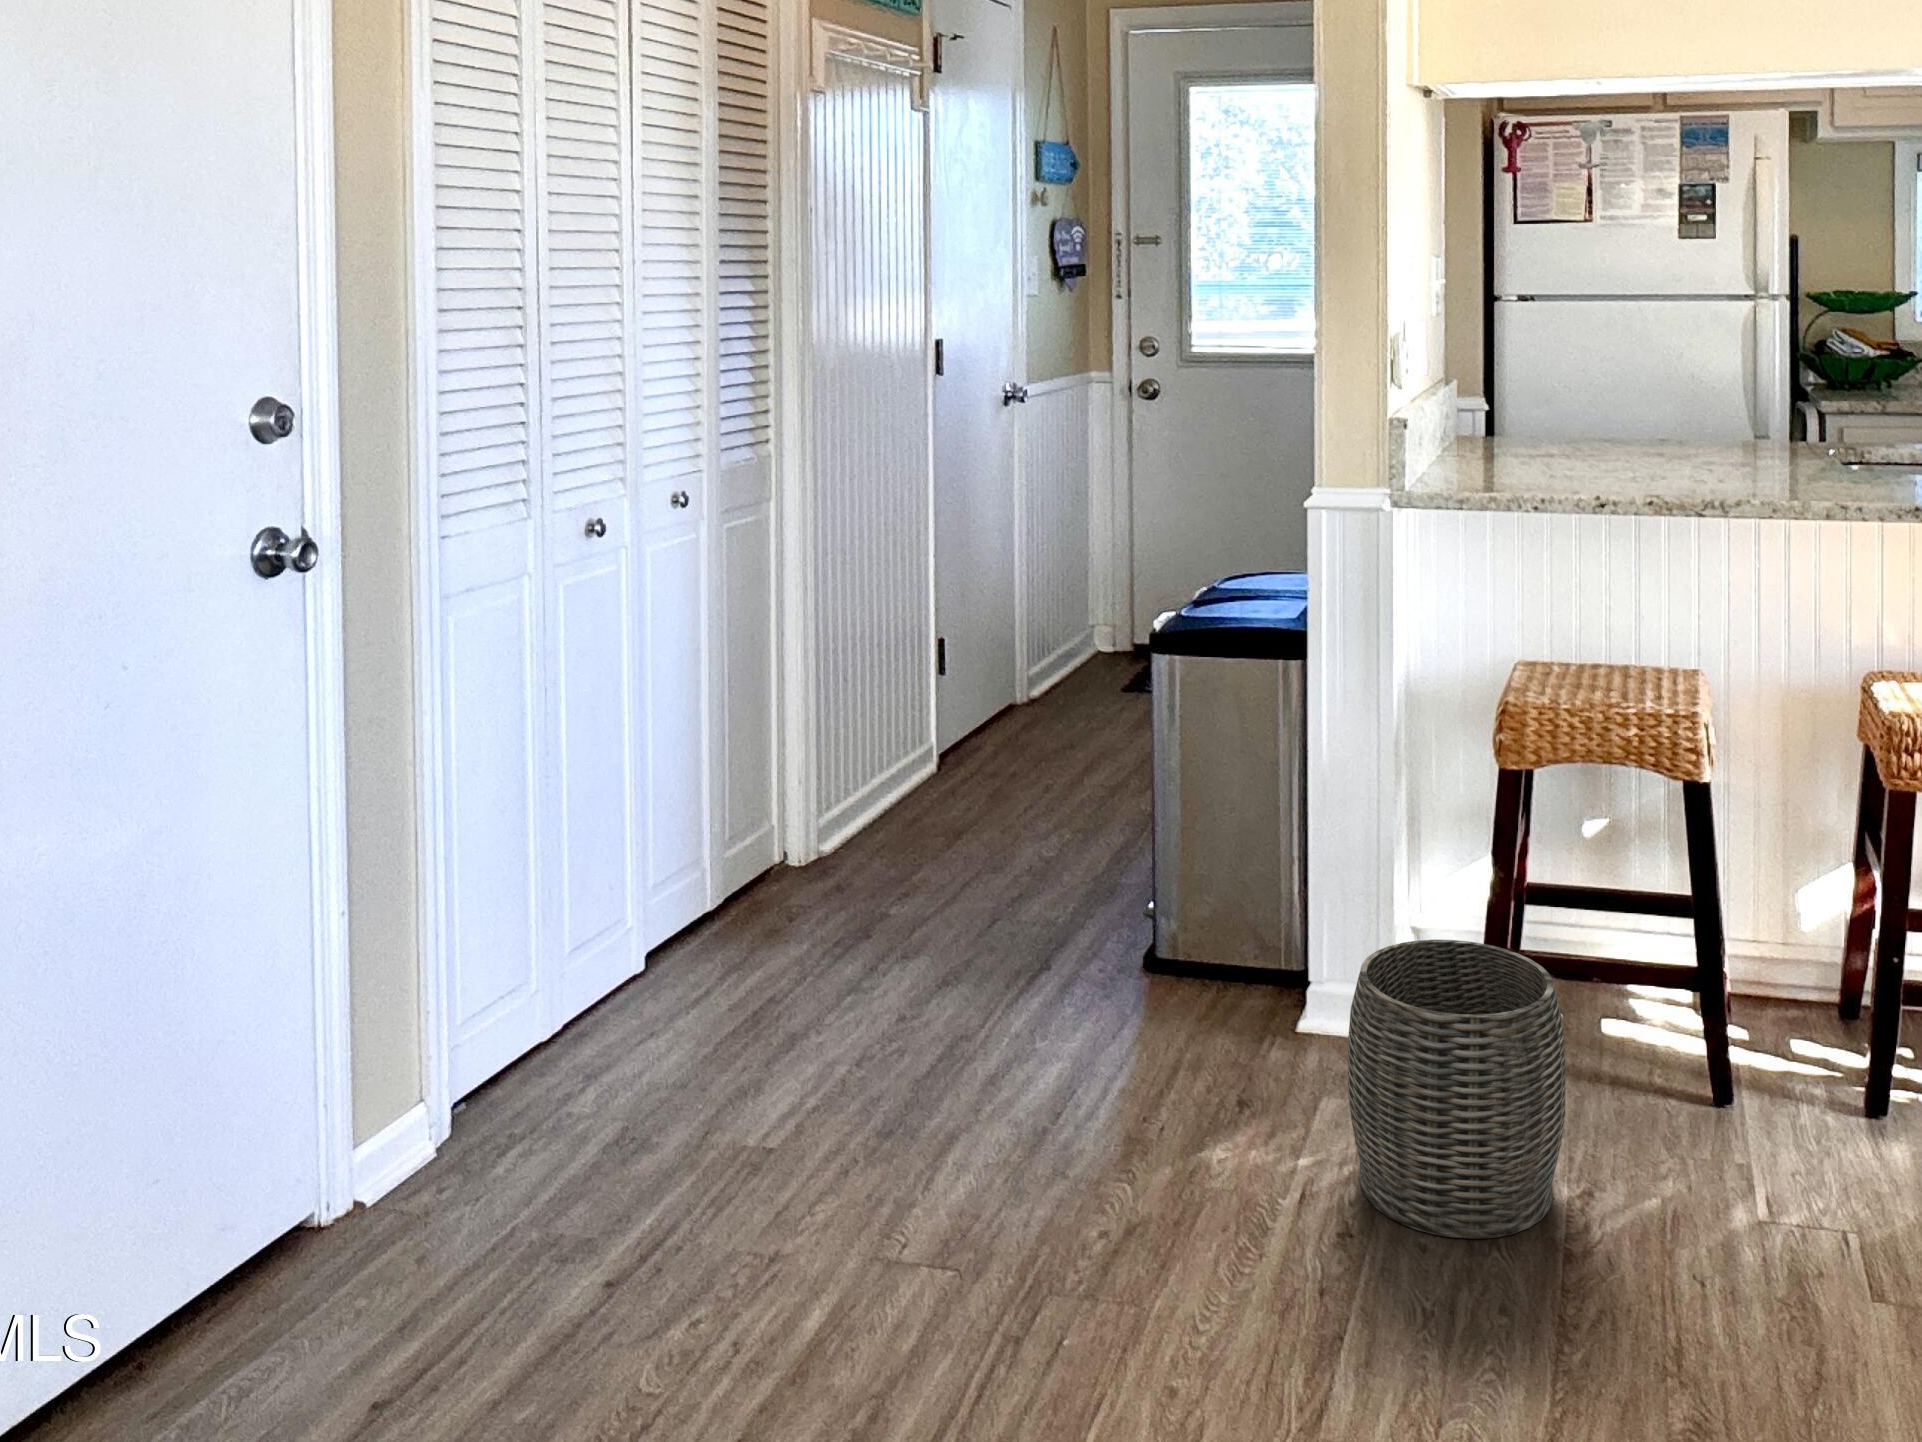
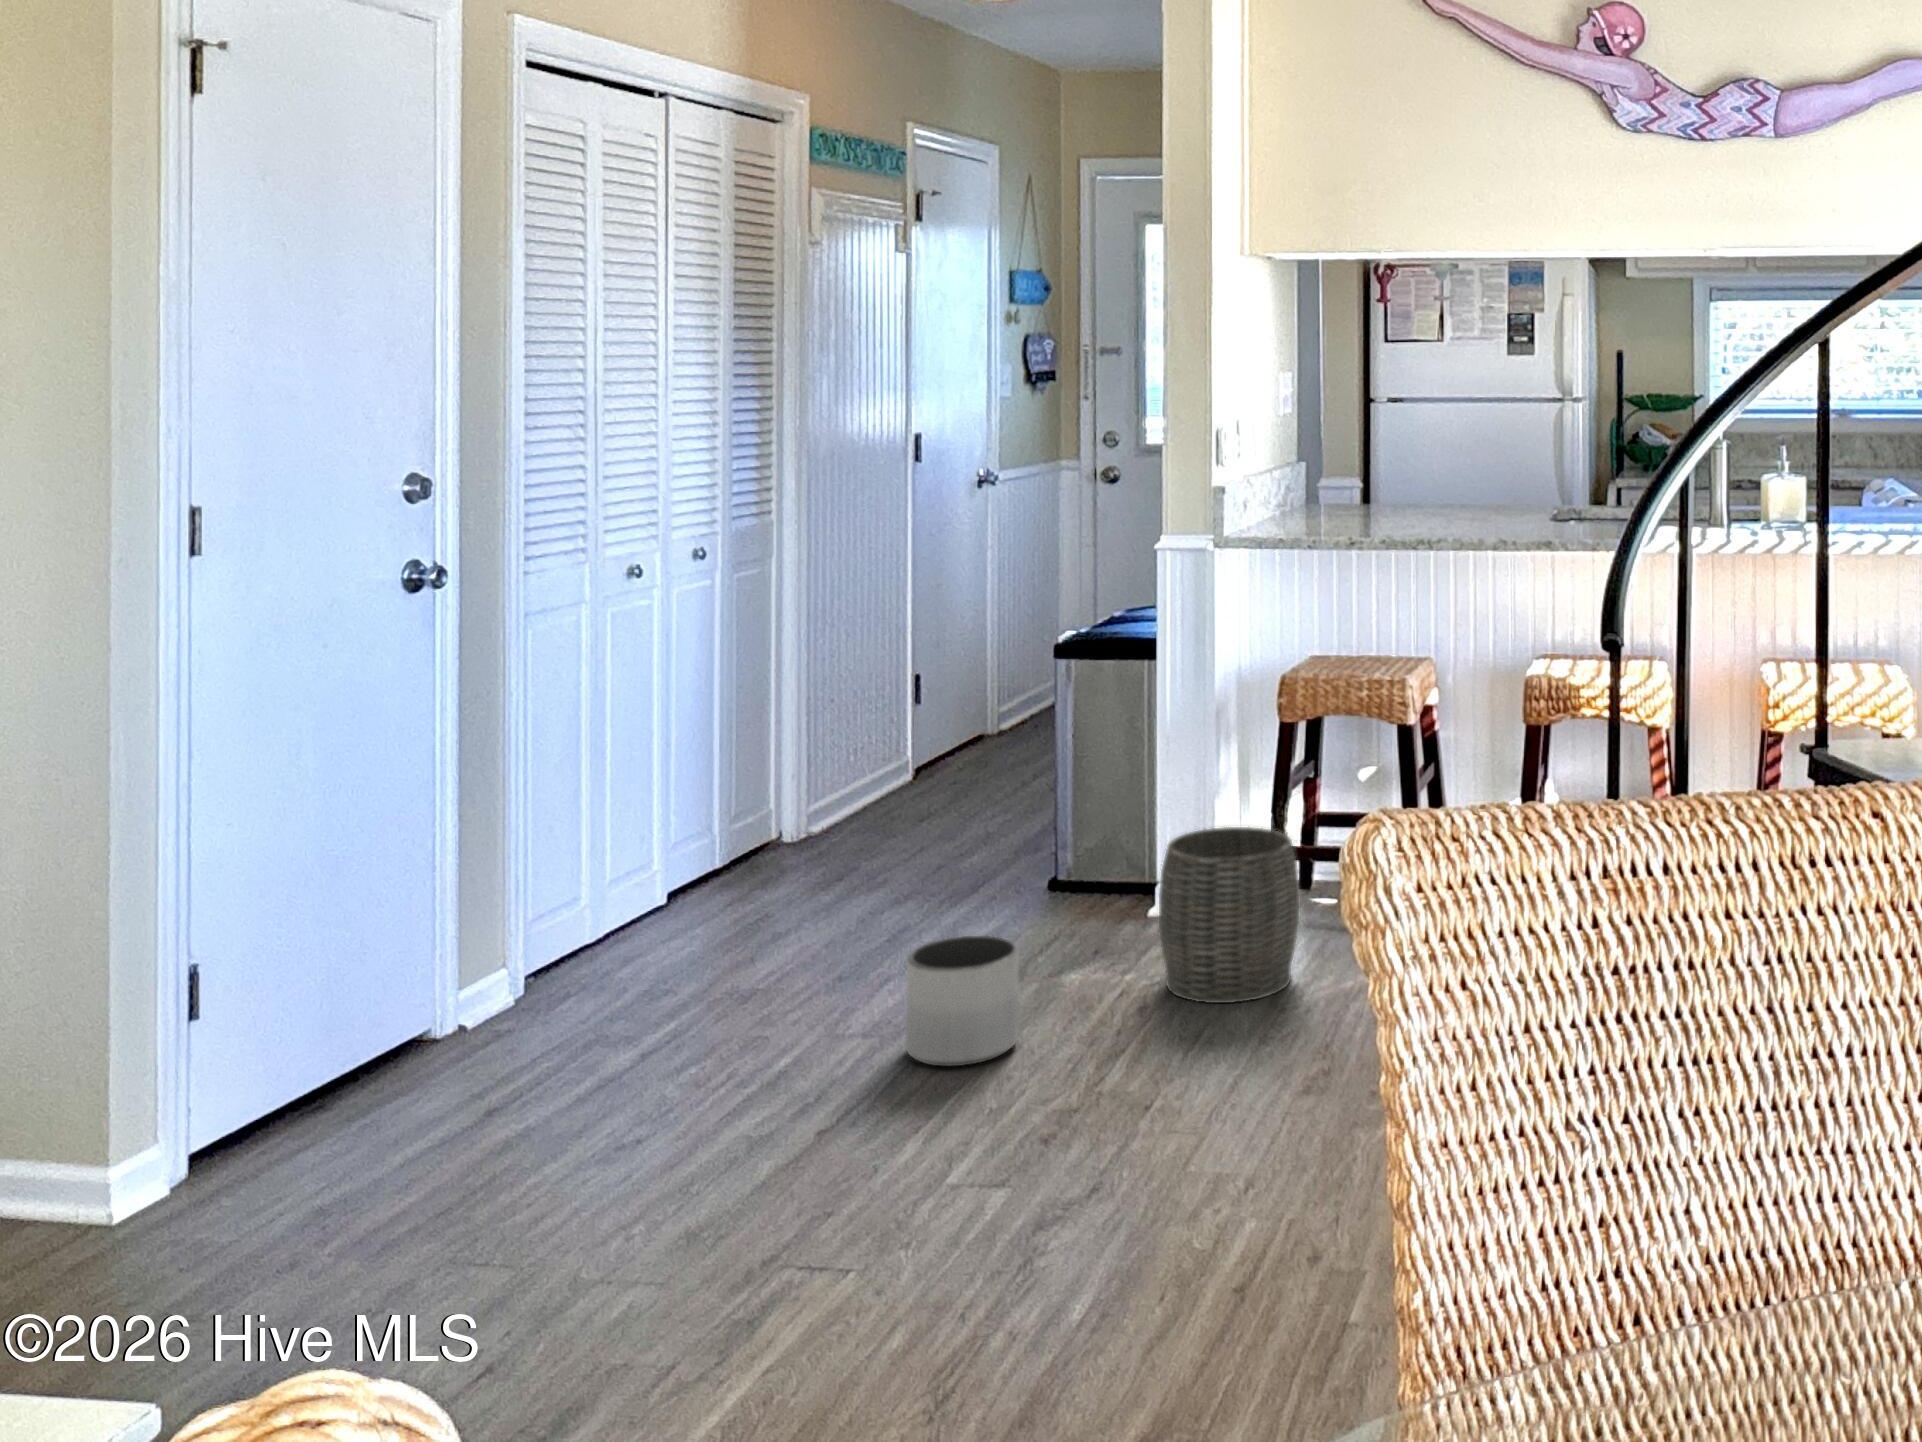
planter: none [993,1124,1163,1361] -> present [906,936,1019,1066]

